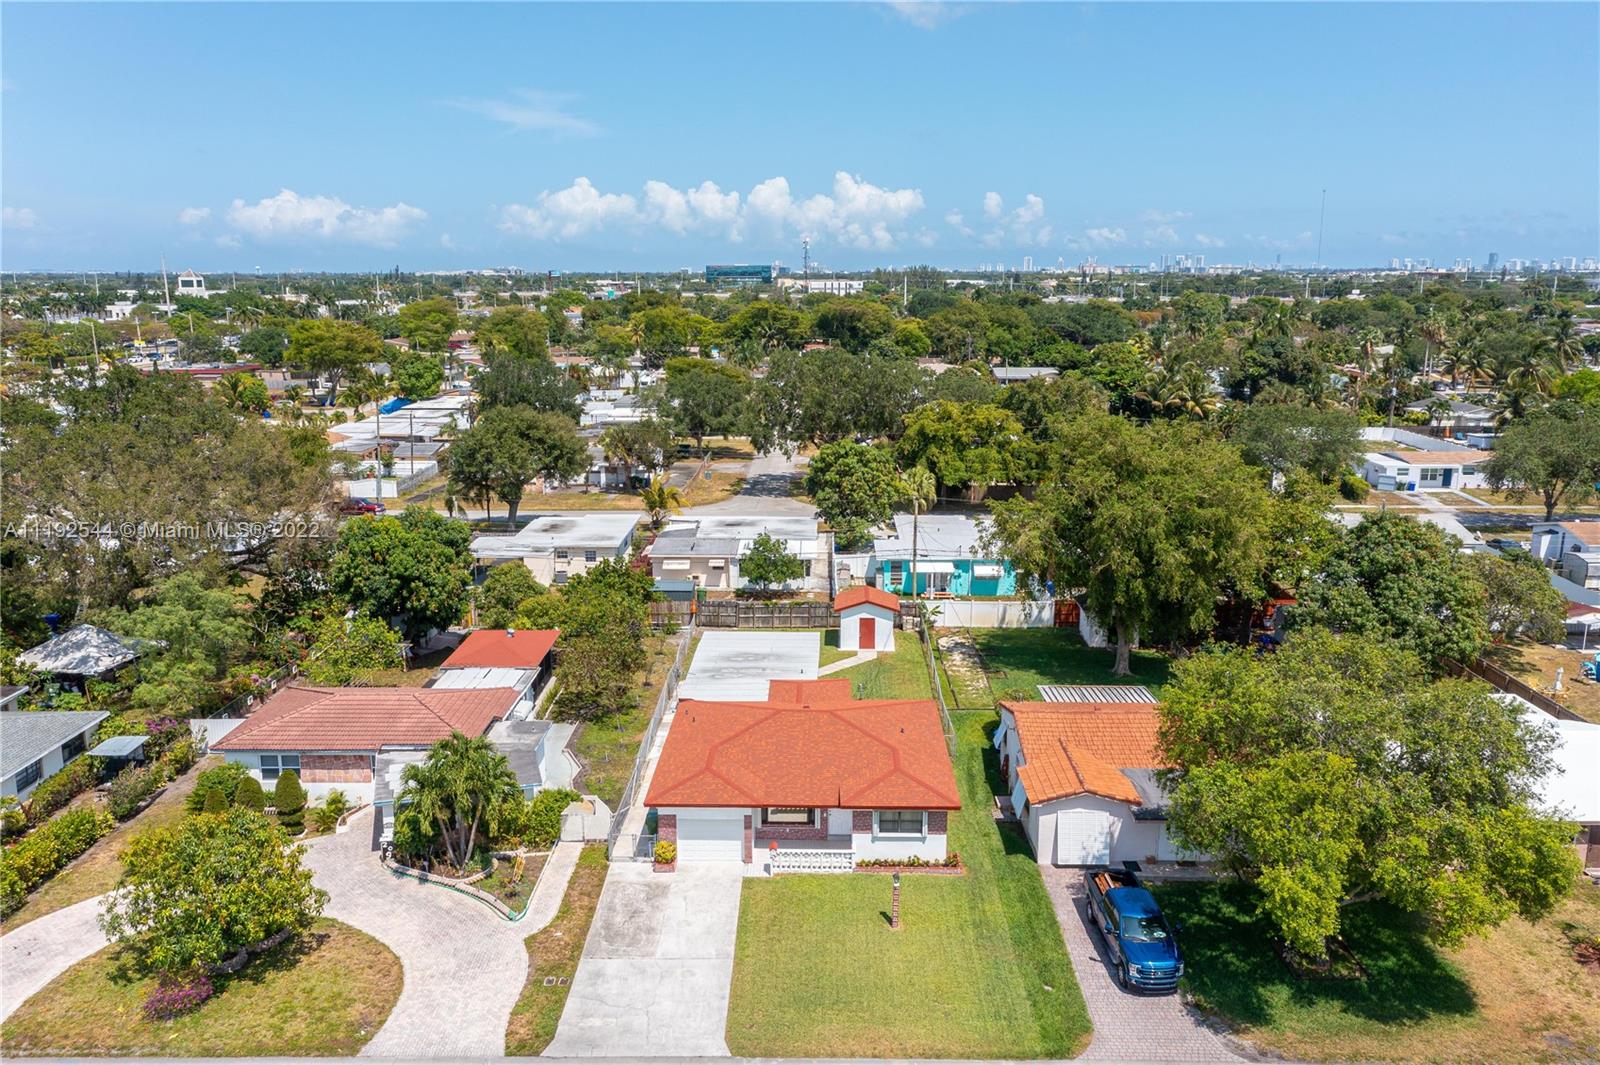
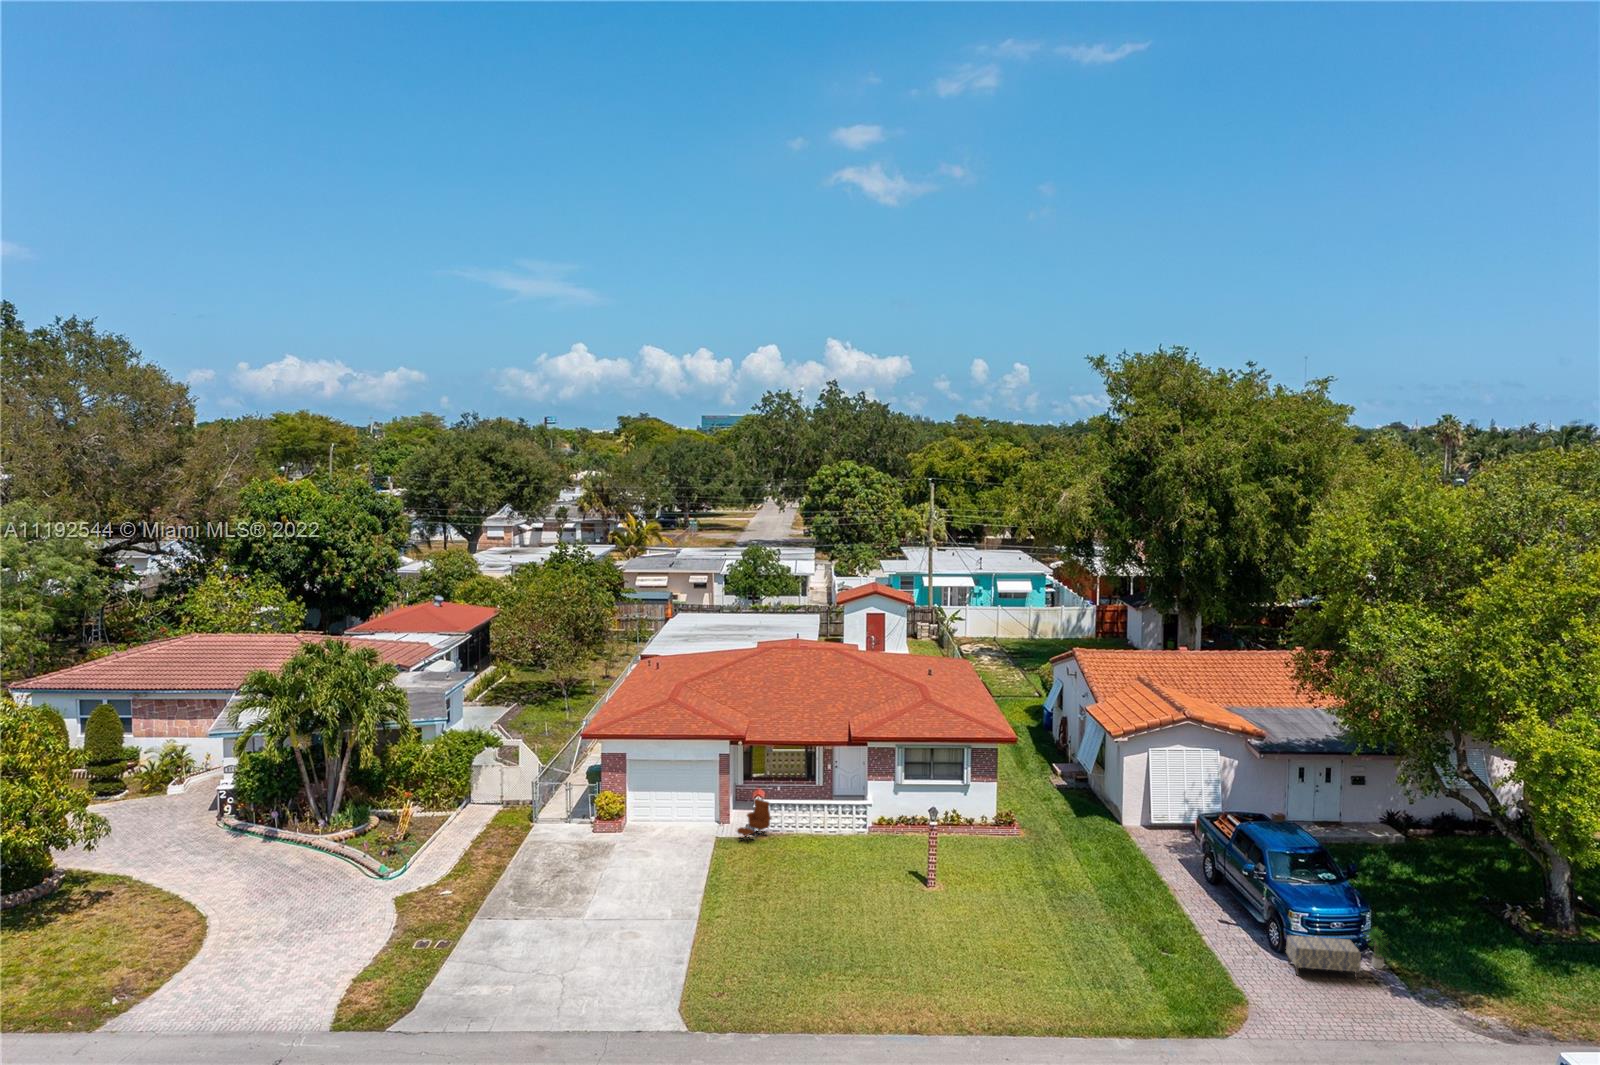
lounge chair: none [758,849,783,884] -> present [737,799,771,841]
bench: none [1124,981,1169,1013] -> present [1286,935,1361,979]

